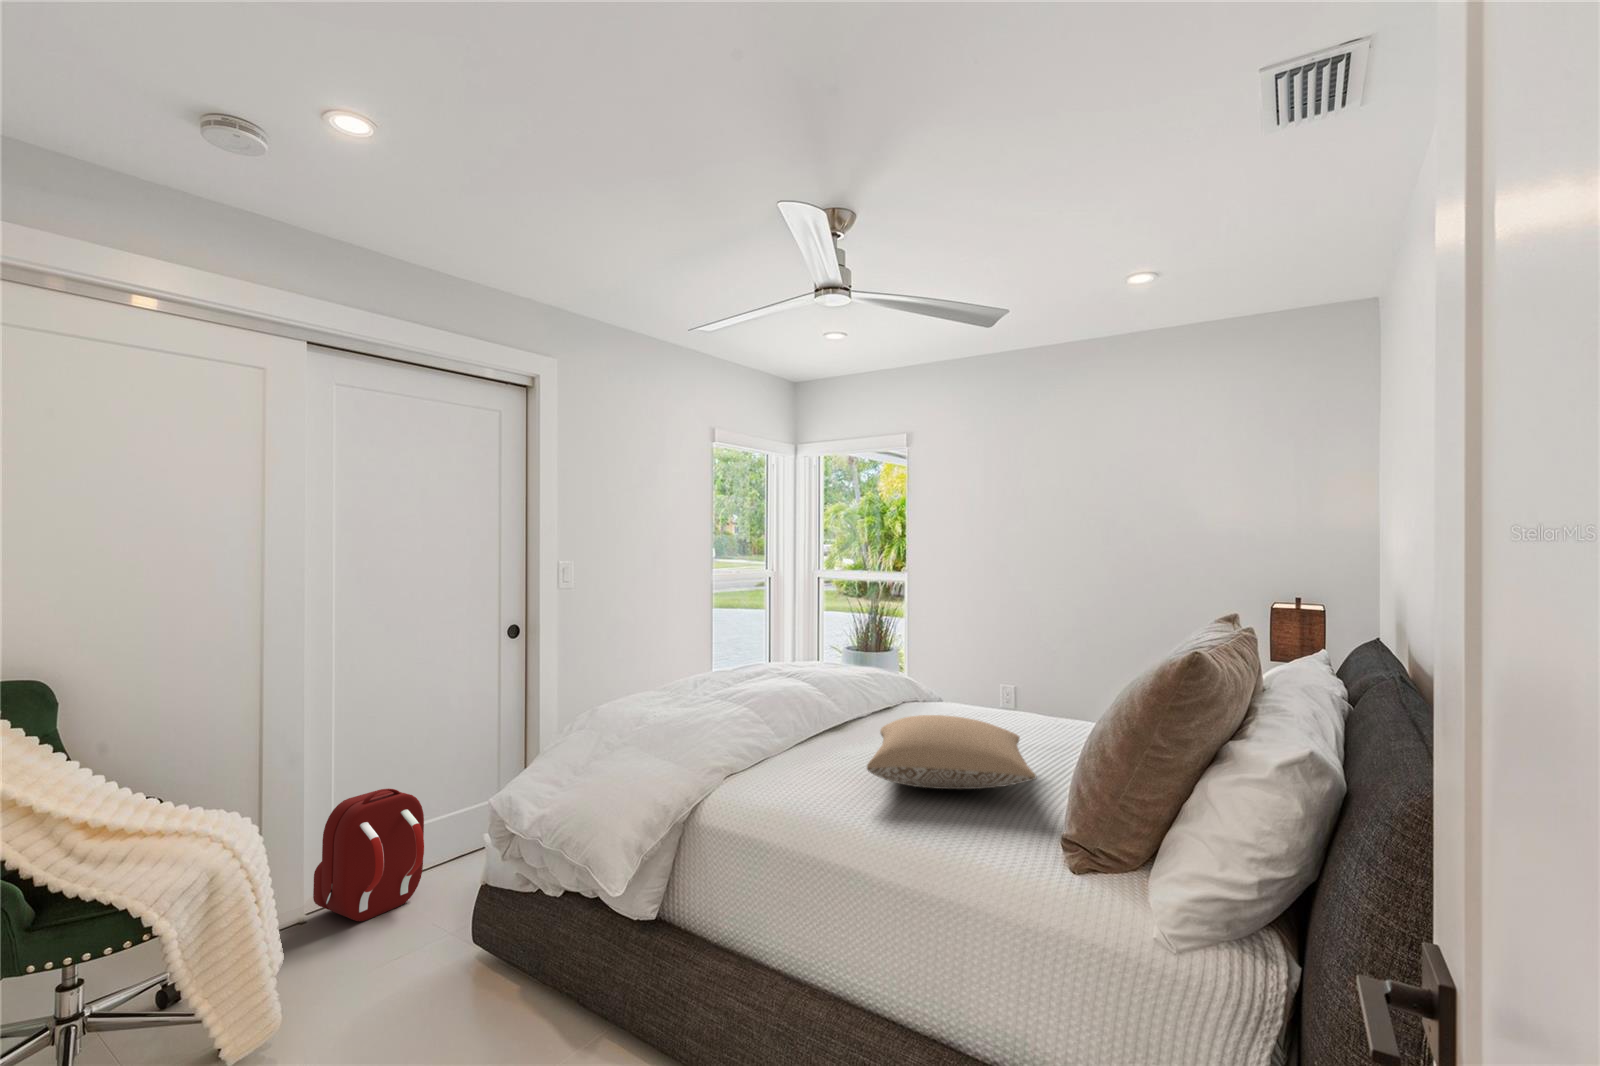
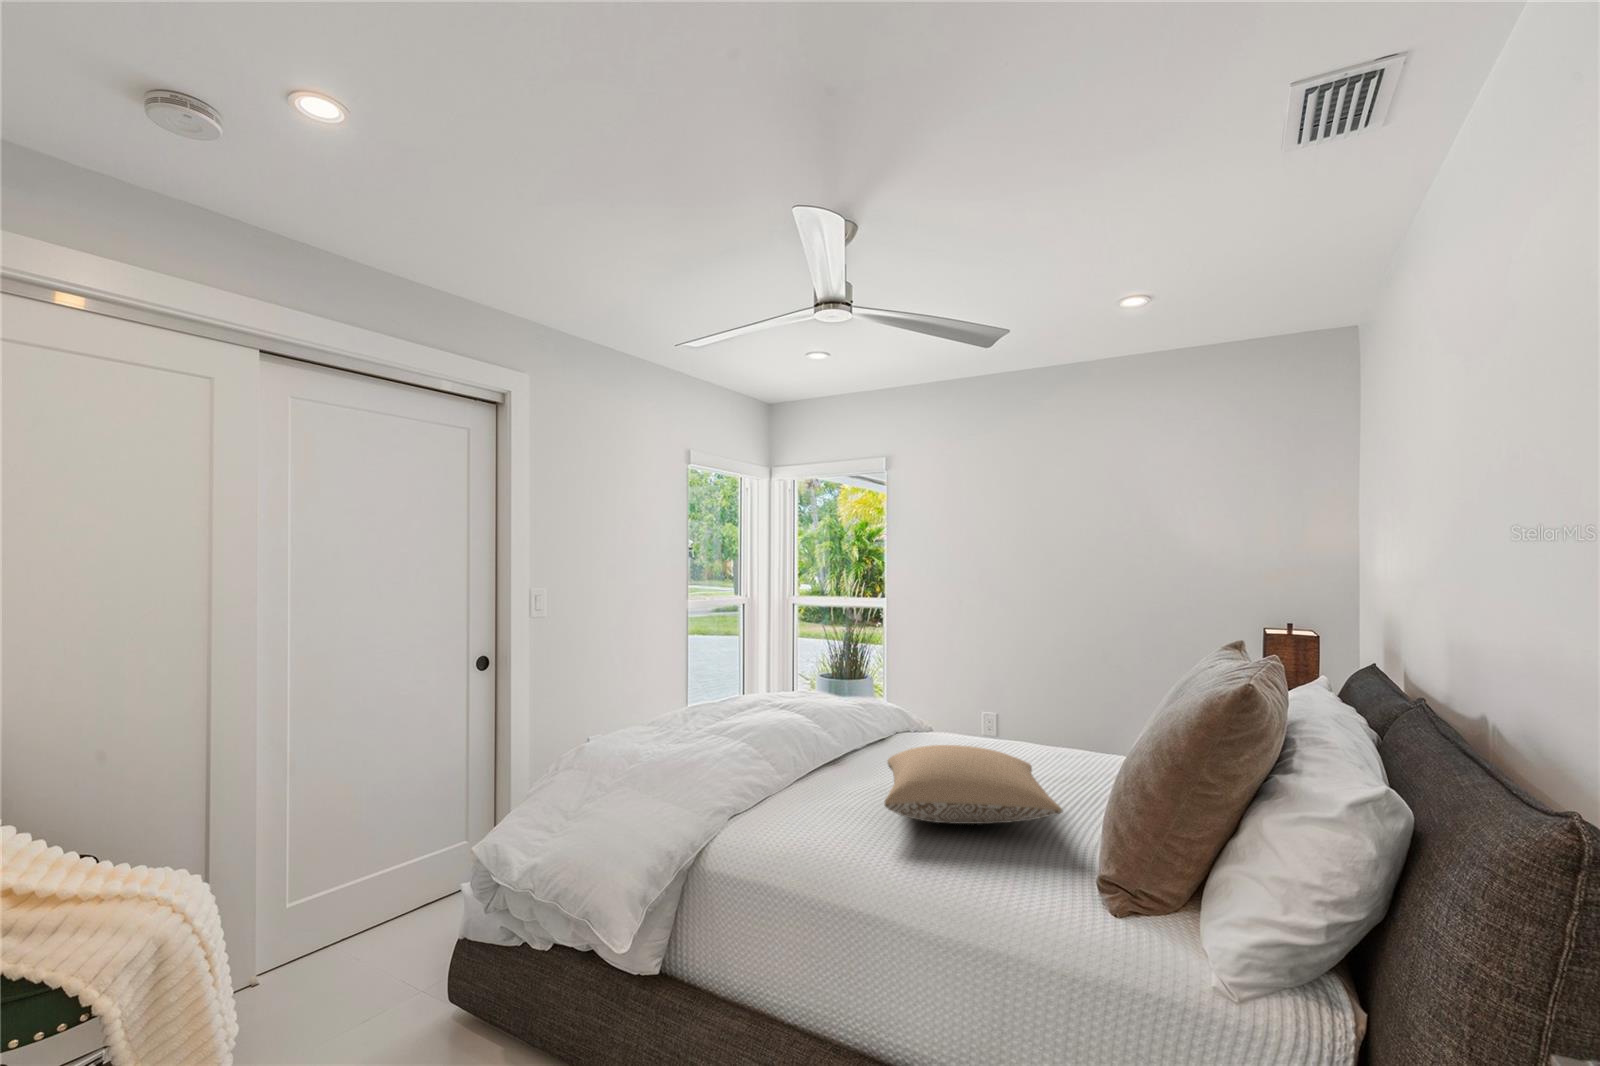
backpack: present [313,789,424,921] -> none [269,831,392,978]

